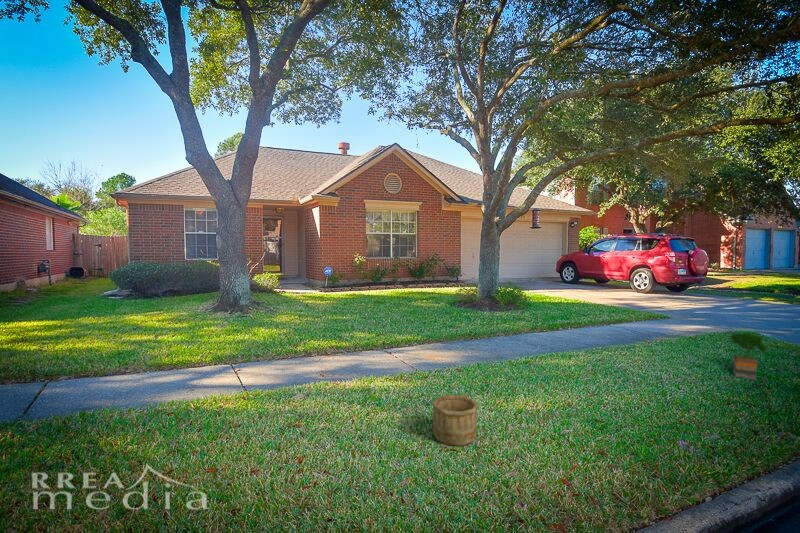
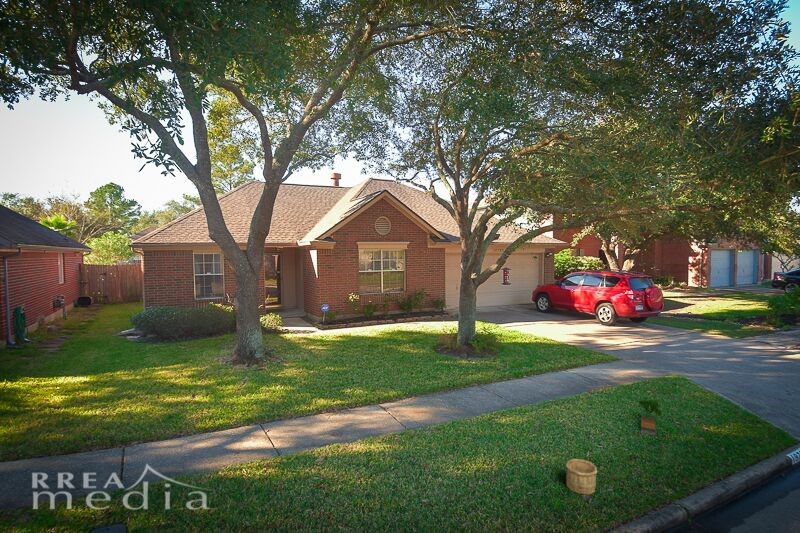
wooden bucket: present [432,395,478,446] -> present [566,459,597,495]

